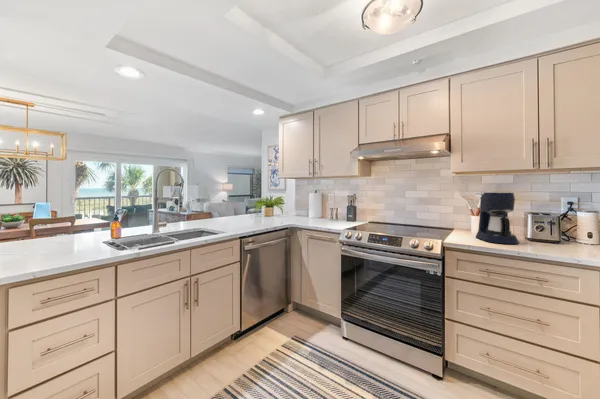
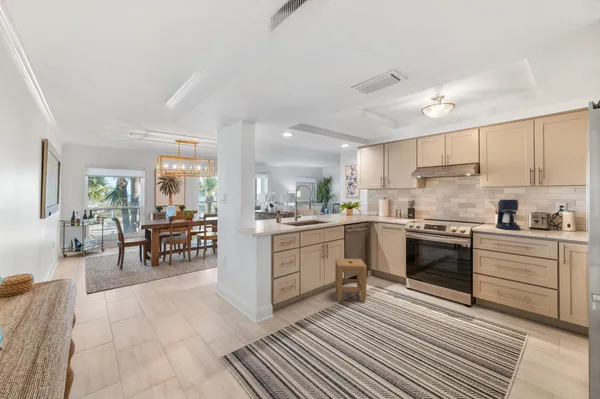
stool: none [213,297,267,387] -> present [335,259,367,302]

